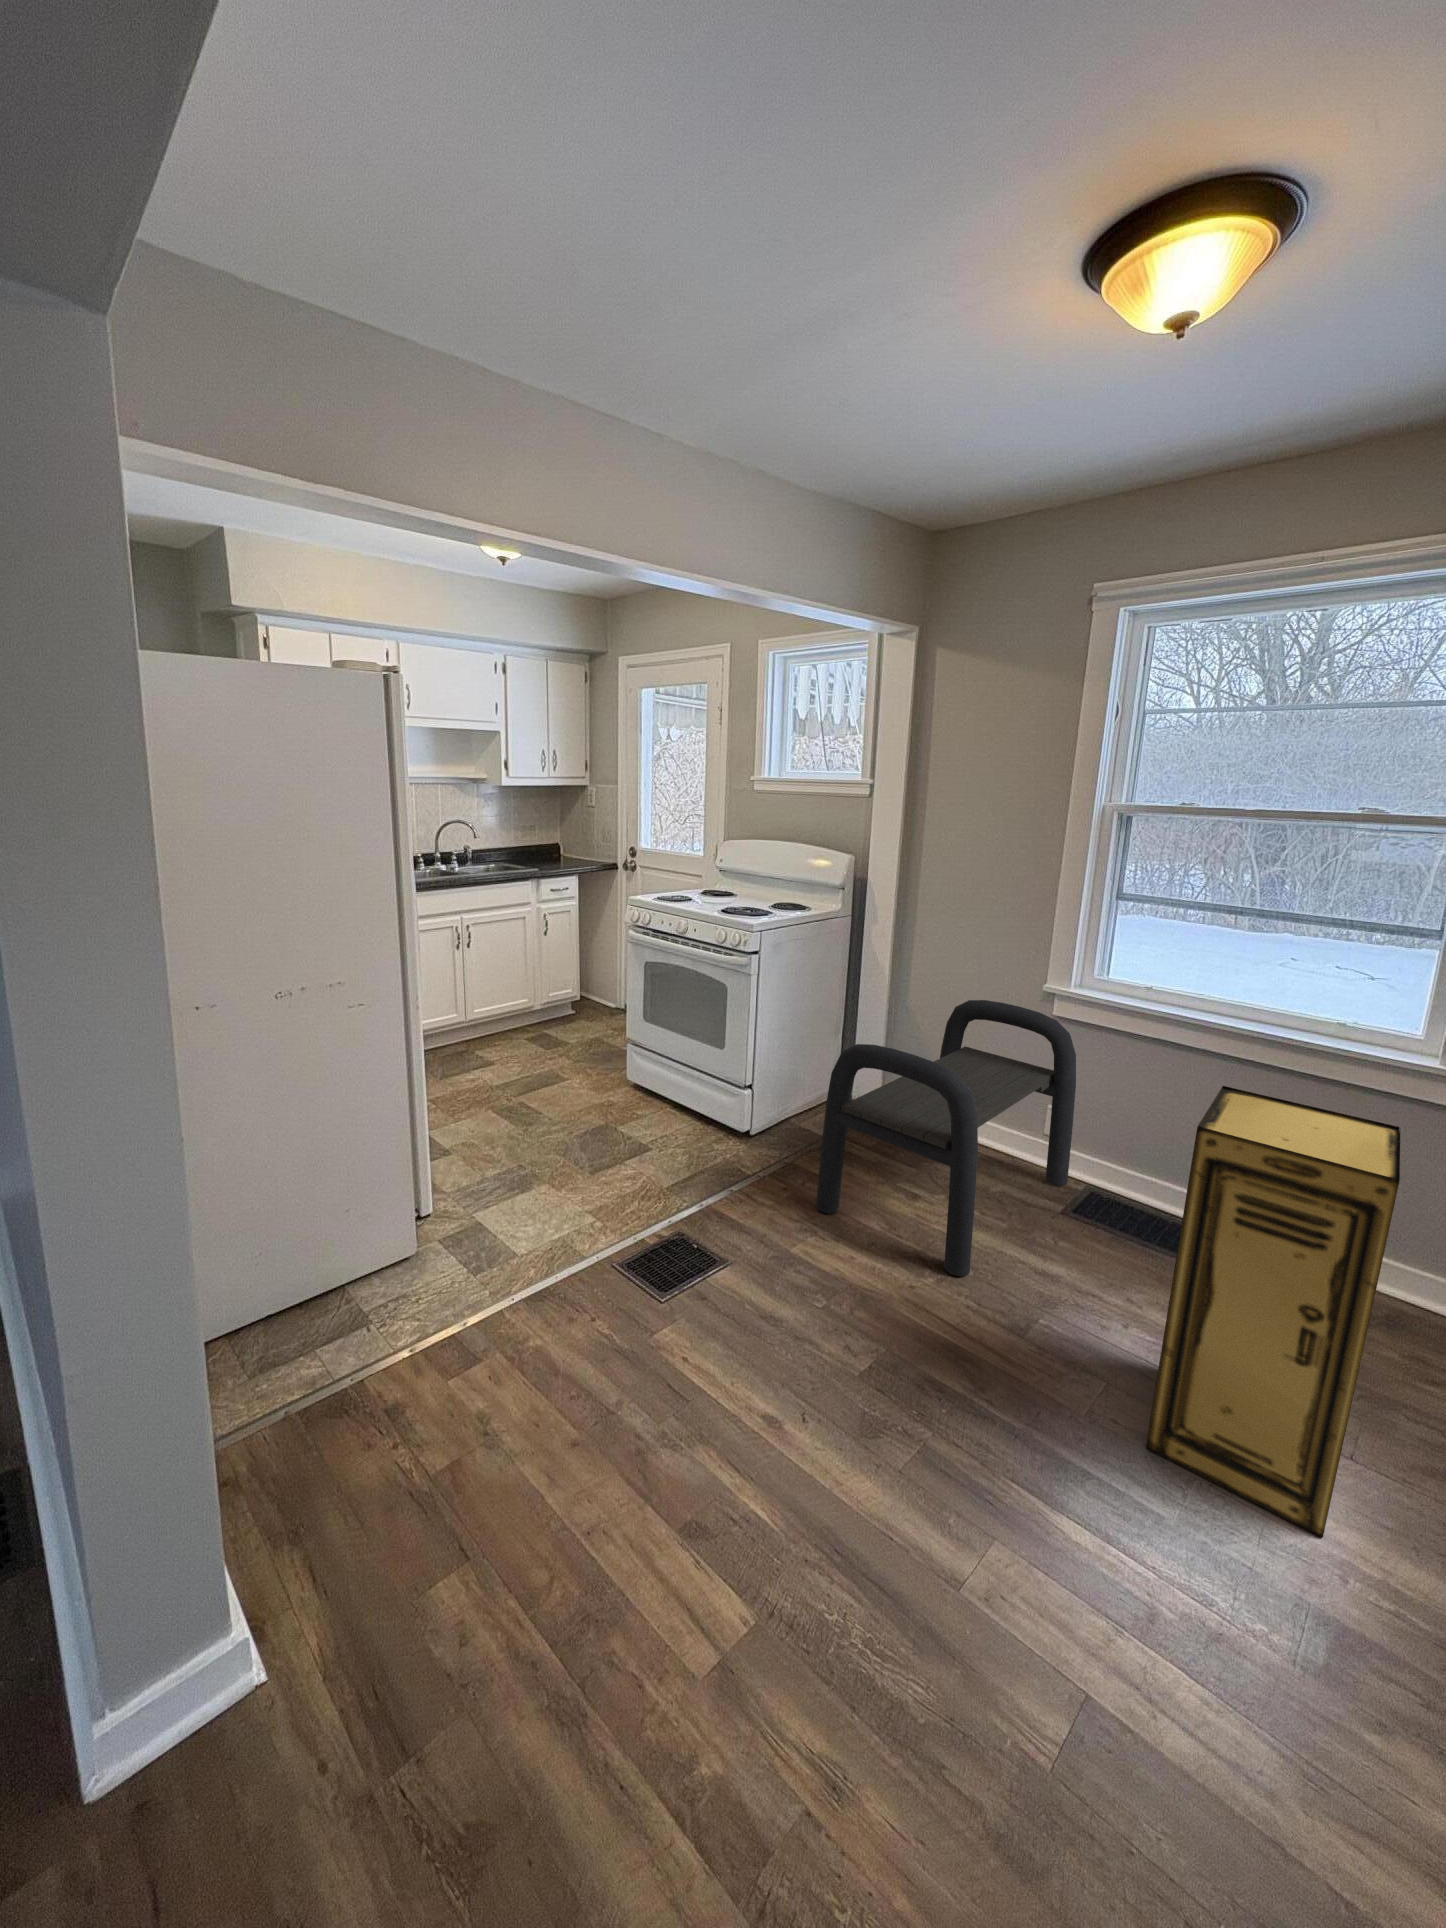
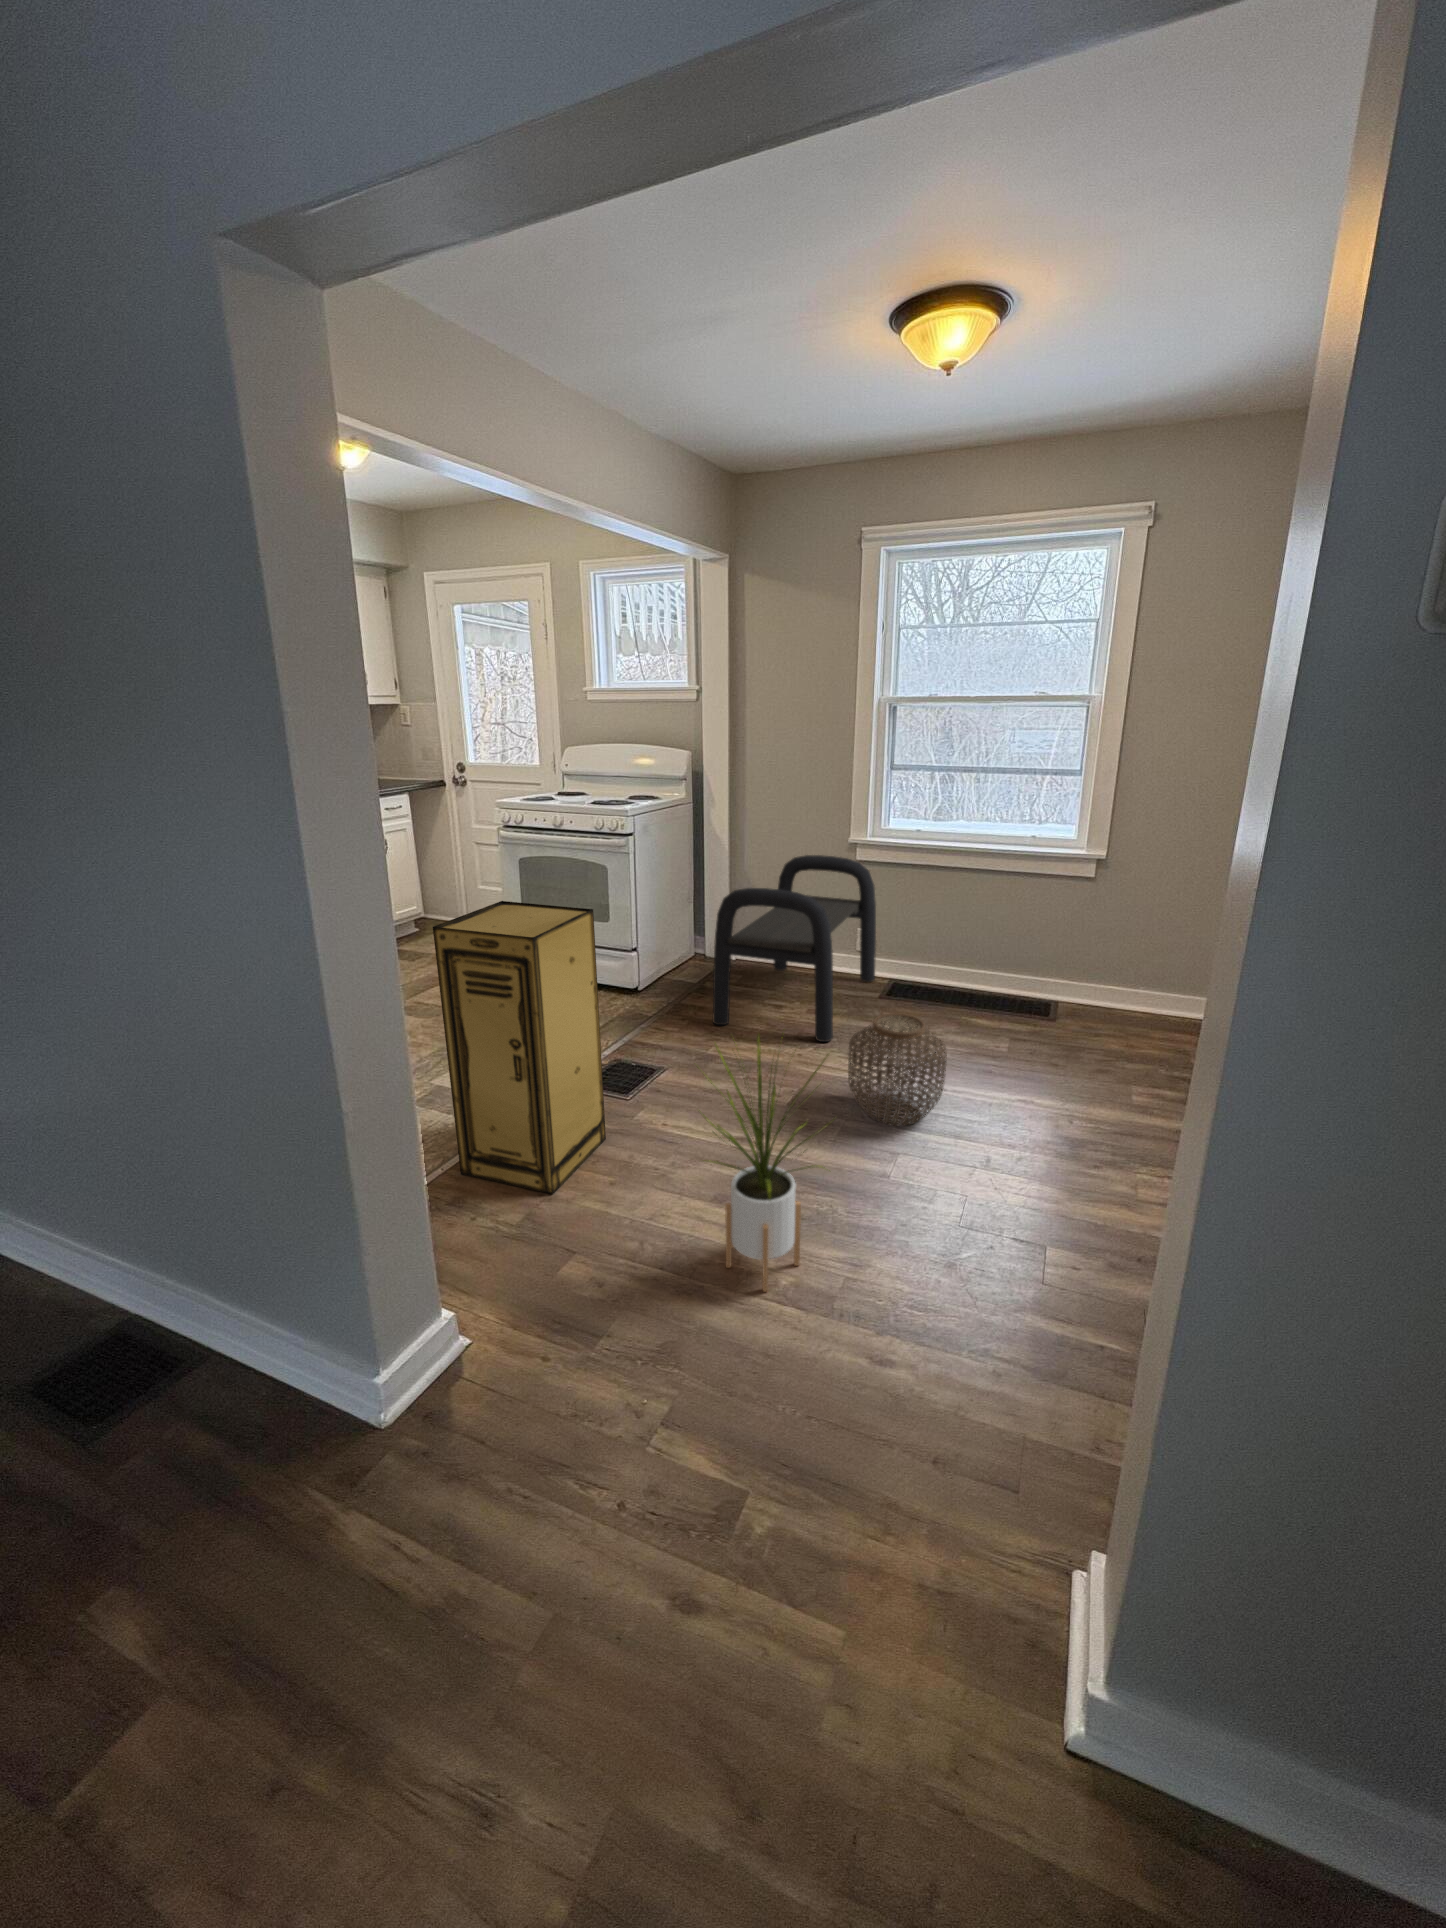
storage cabinet: present [1146,1086,1400,1538] -> present [433,901,606,1194]
woven basket: none [949,1286,1113,1478] -> present [848,1013,947,1125]
house plant: none [586,1323,823,1768] -> present [700,1035,834,1292]

